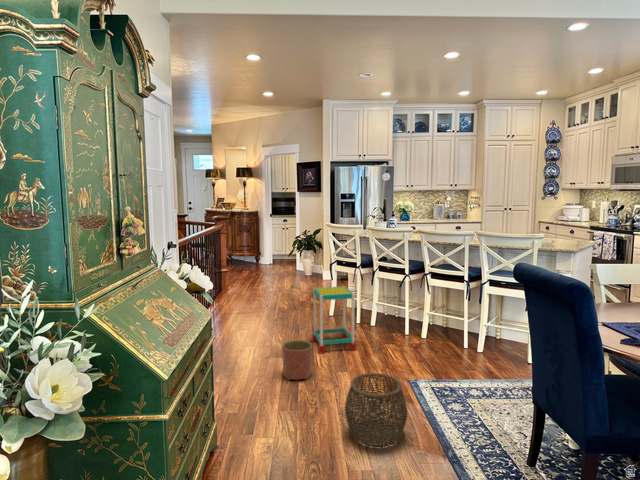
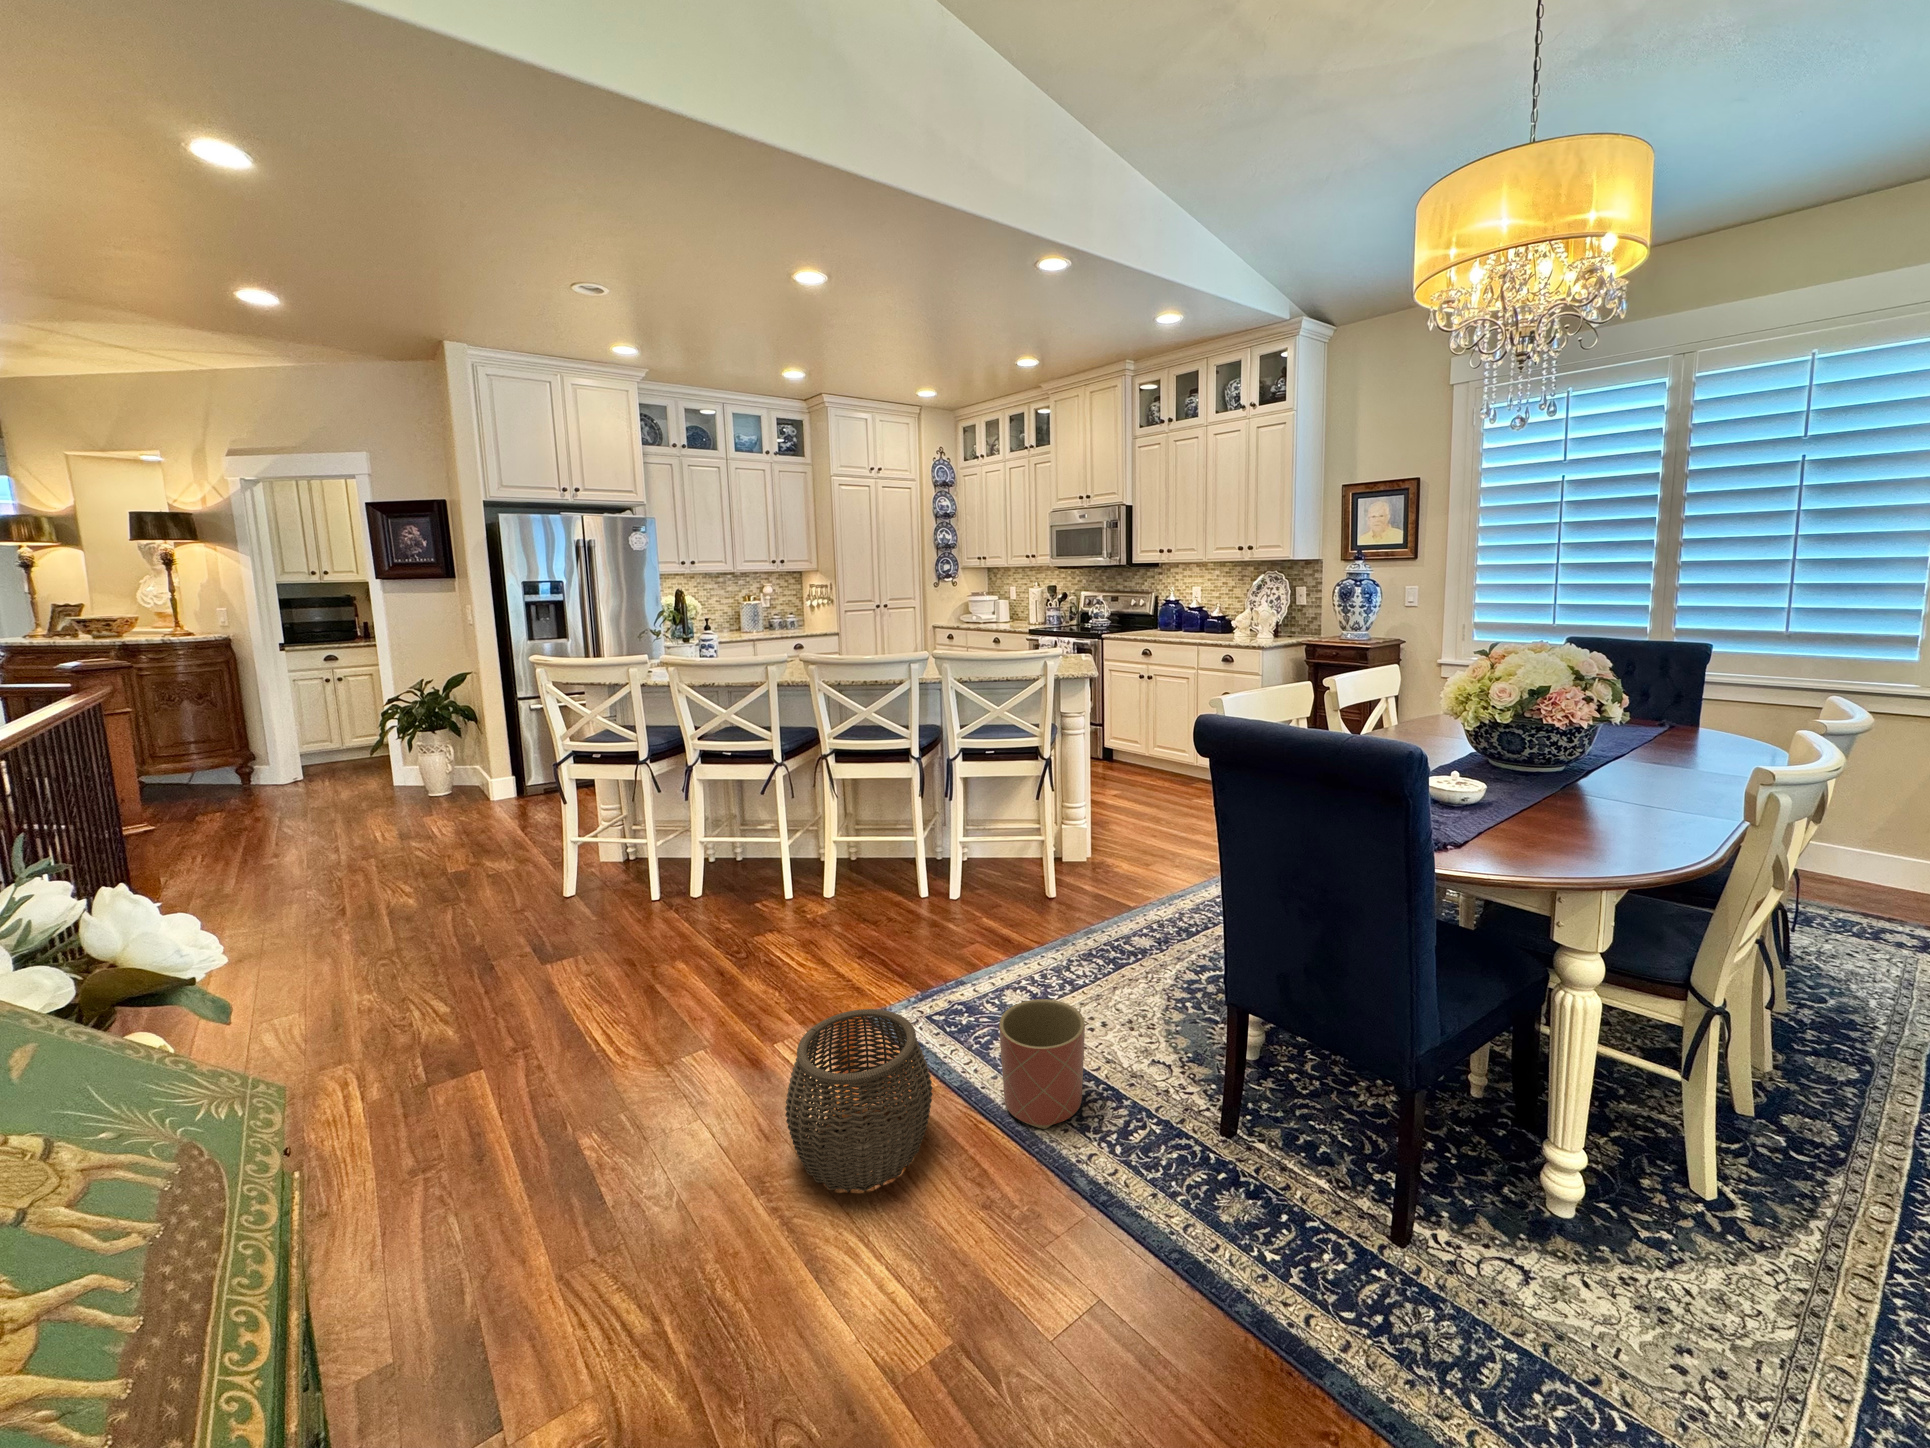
side table: present [312,286,356,354] -> none [555,816,697,1000]
planter: present [282,340,312,380] -> present [999,999,1085,1129]

